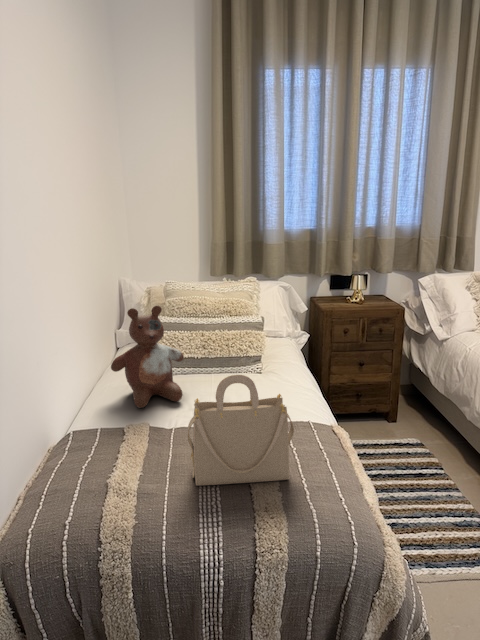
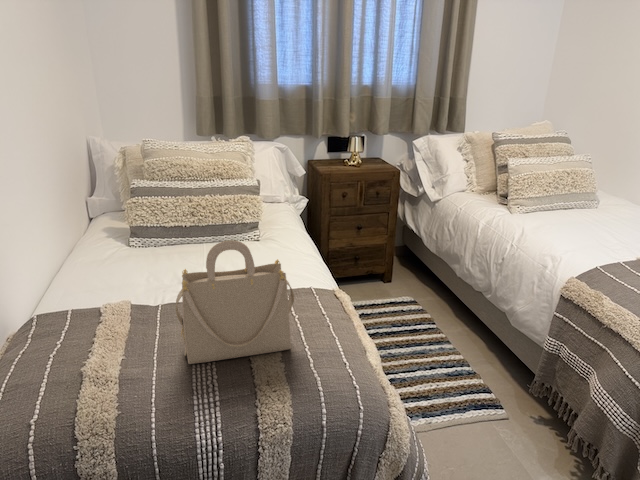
stuffed bear: present [111,306,184,408] -> none [86,169,172,283]

